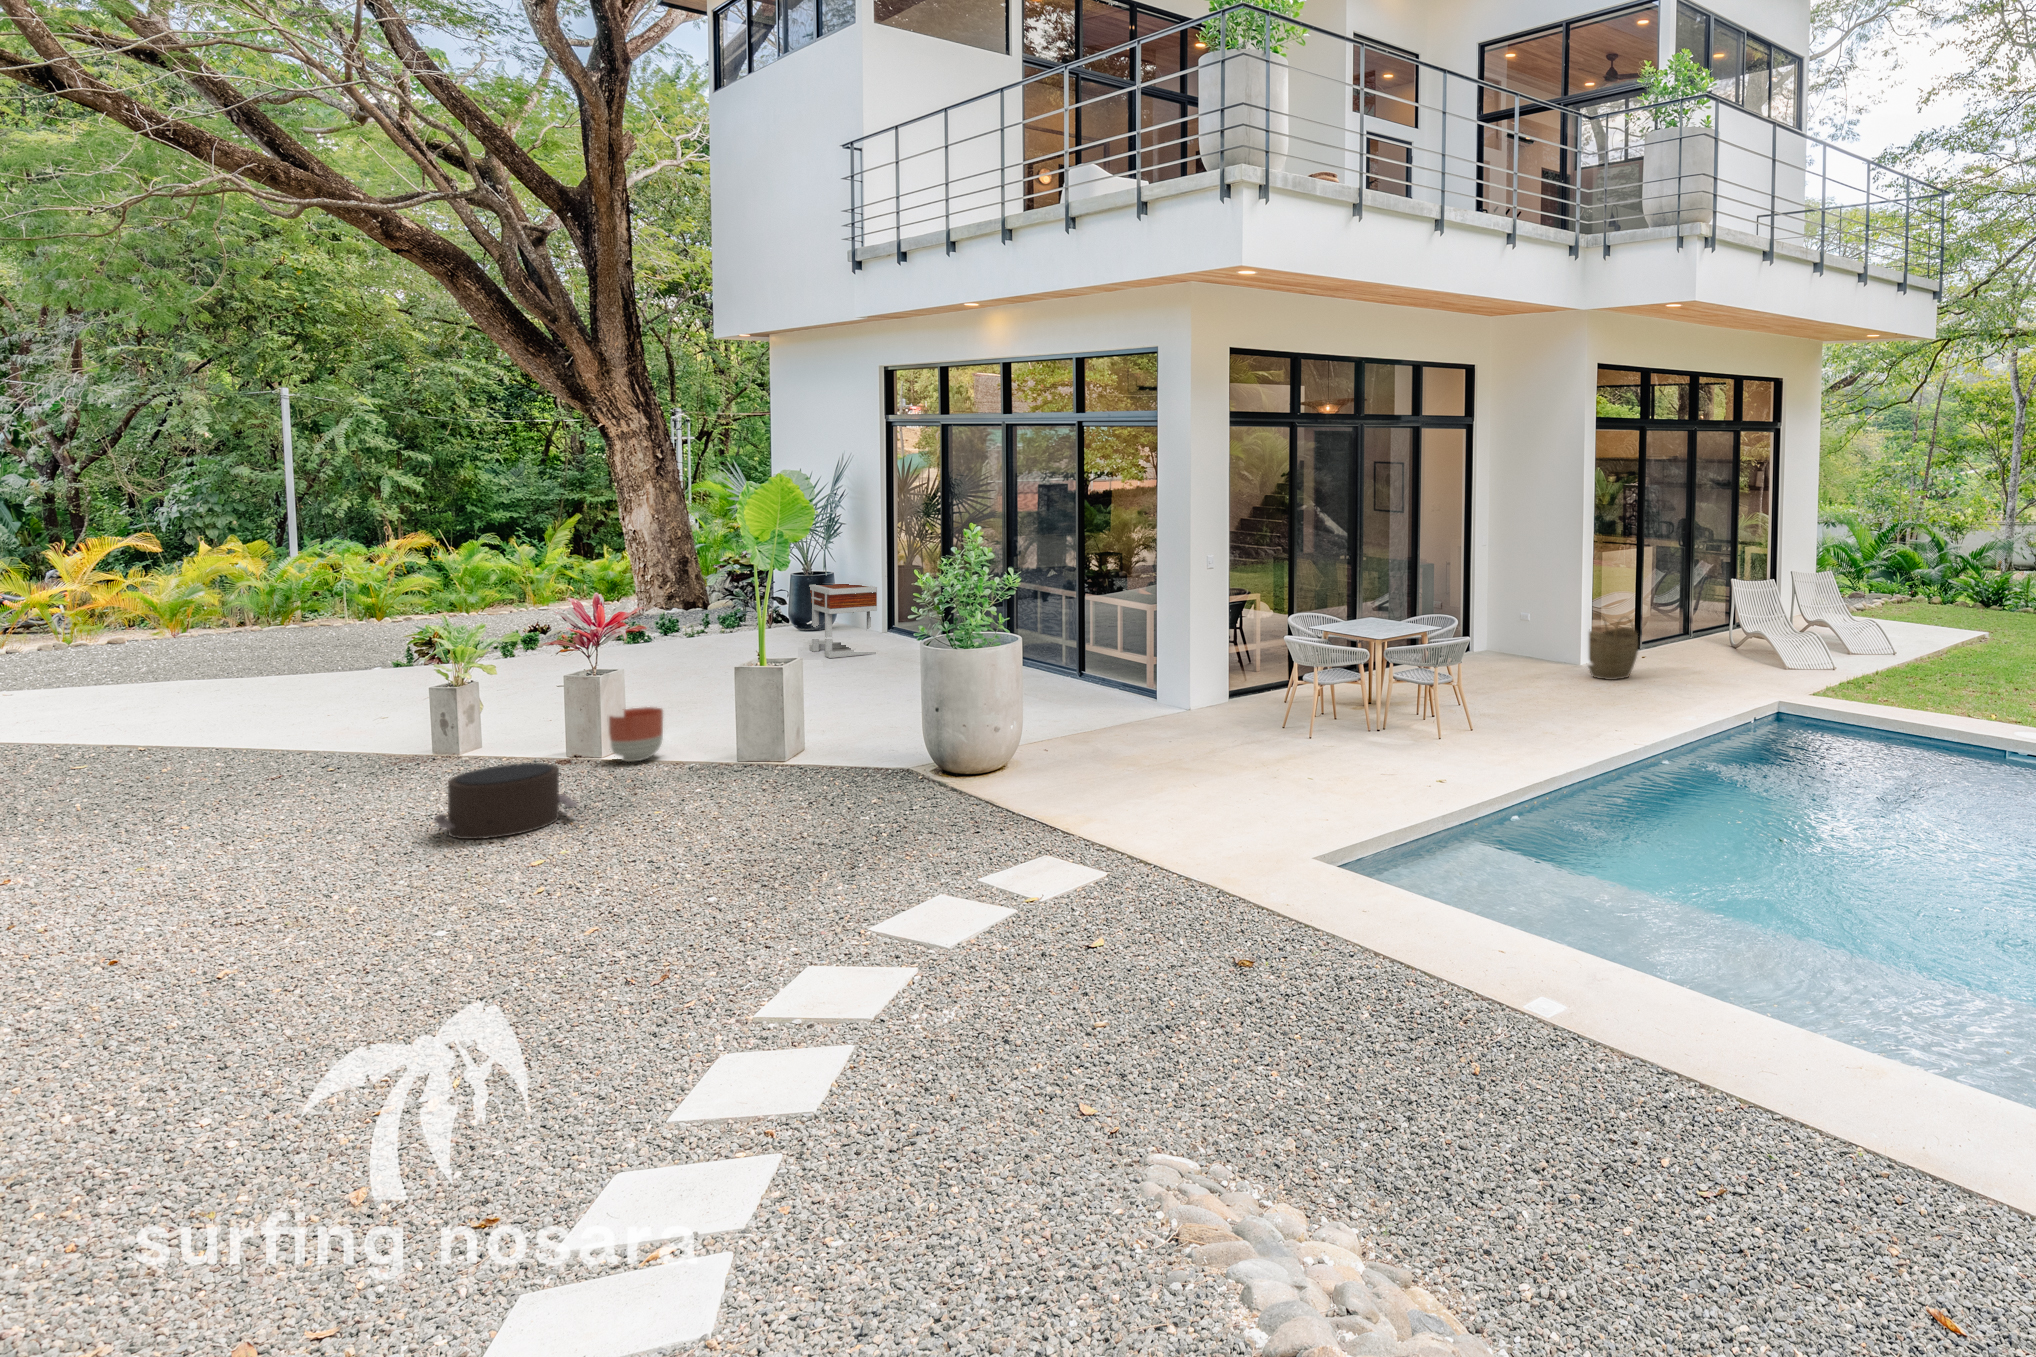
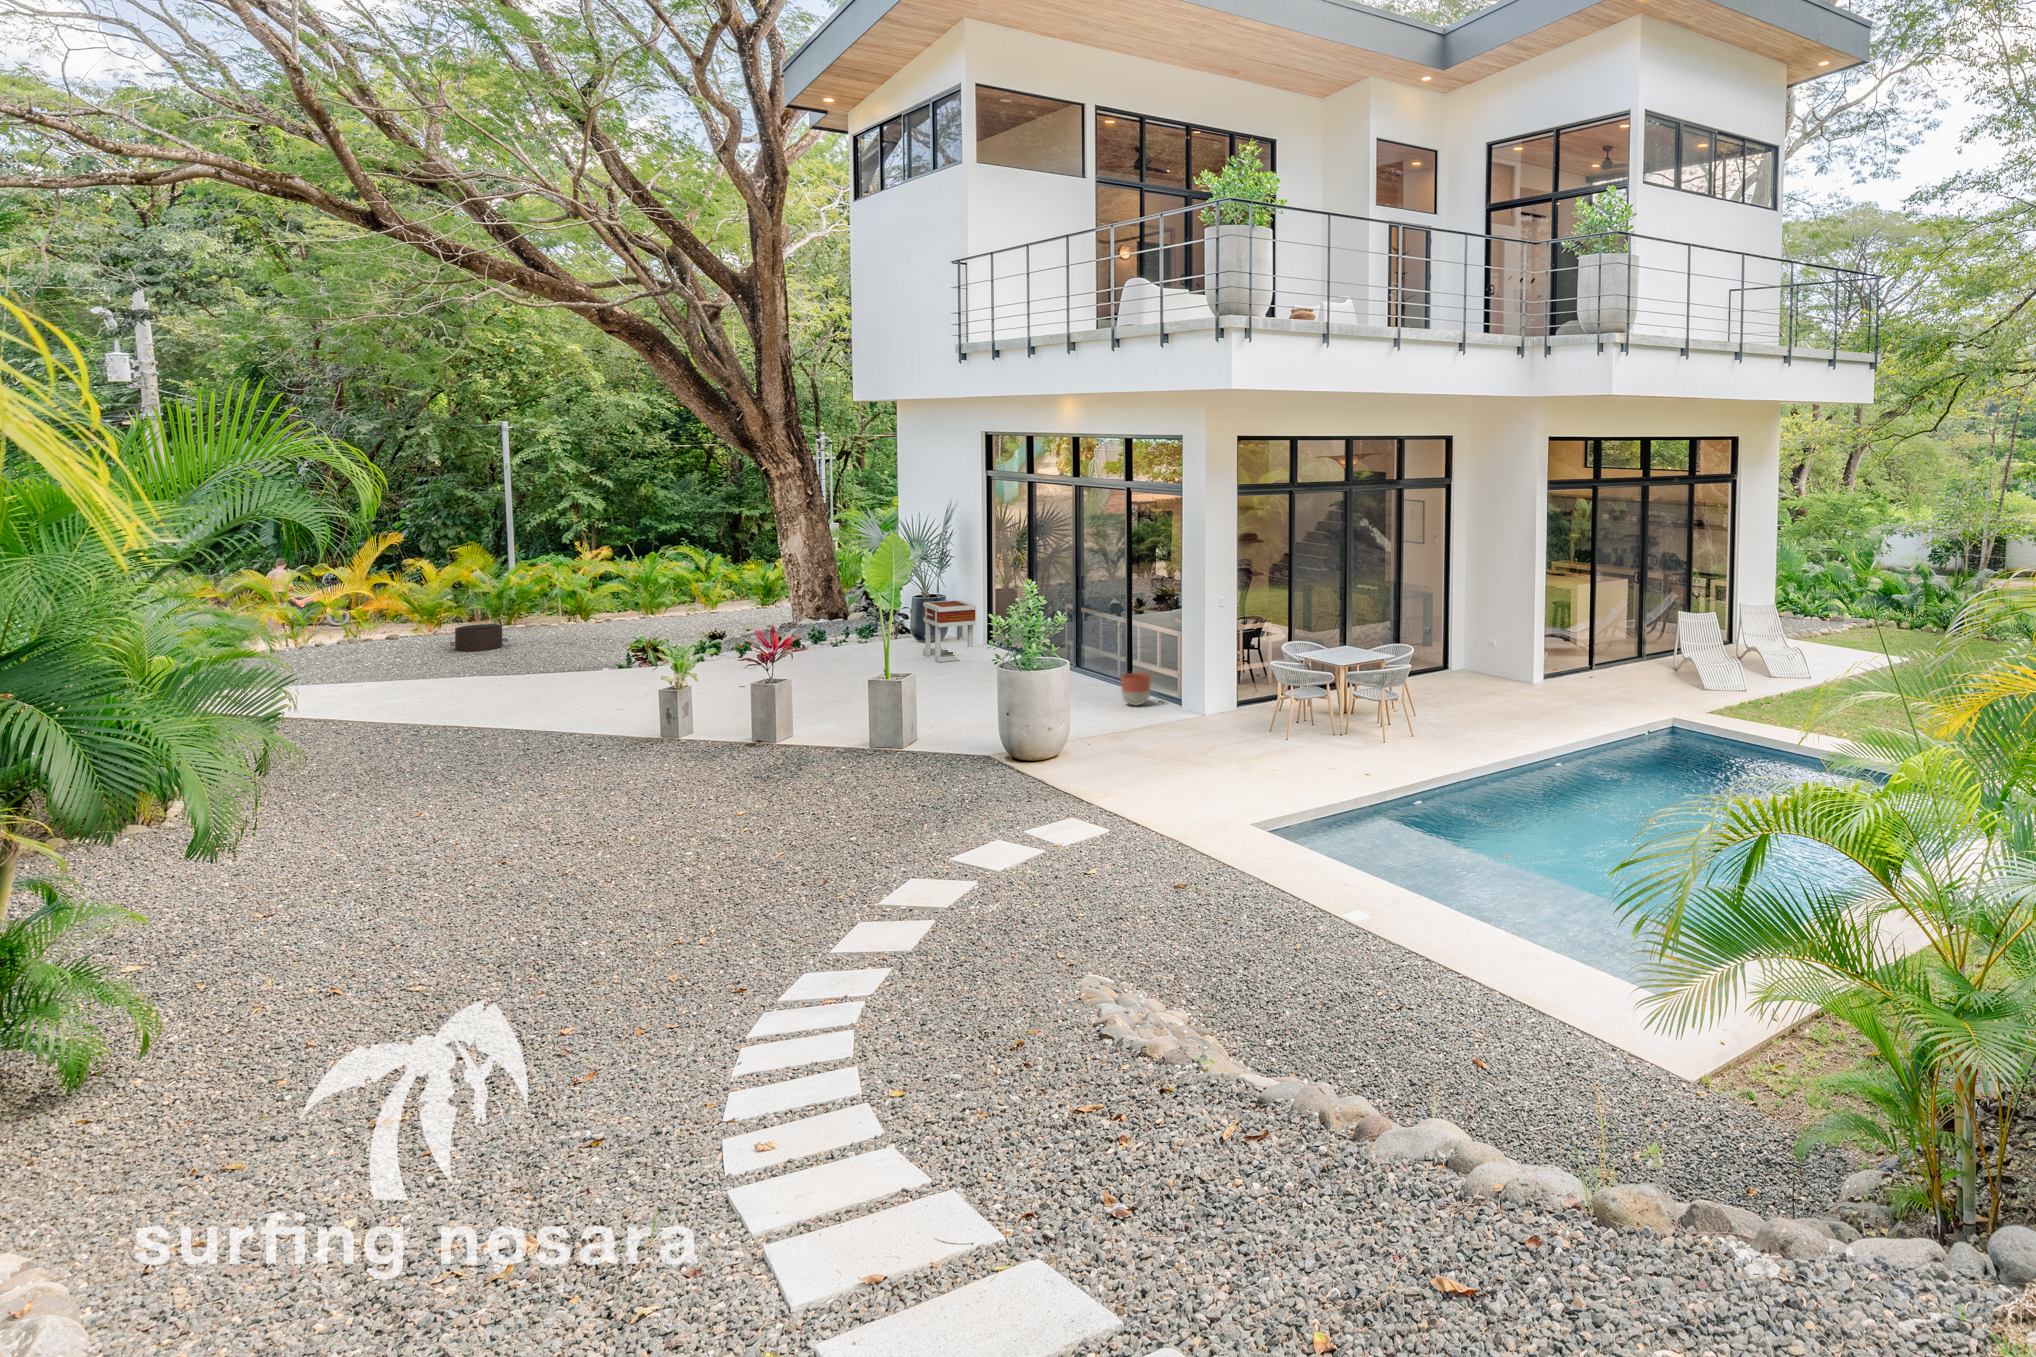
woven basket: present [1588,619,1638,680] -> none [1538,641,1584,696]
planter: present [609,707,663,762] -> present [1121,673,1151,705]
pouf: present [434,763,579,839] -> present [450,624,509,651]

